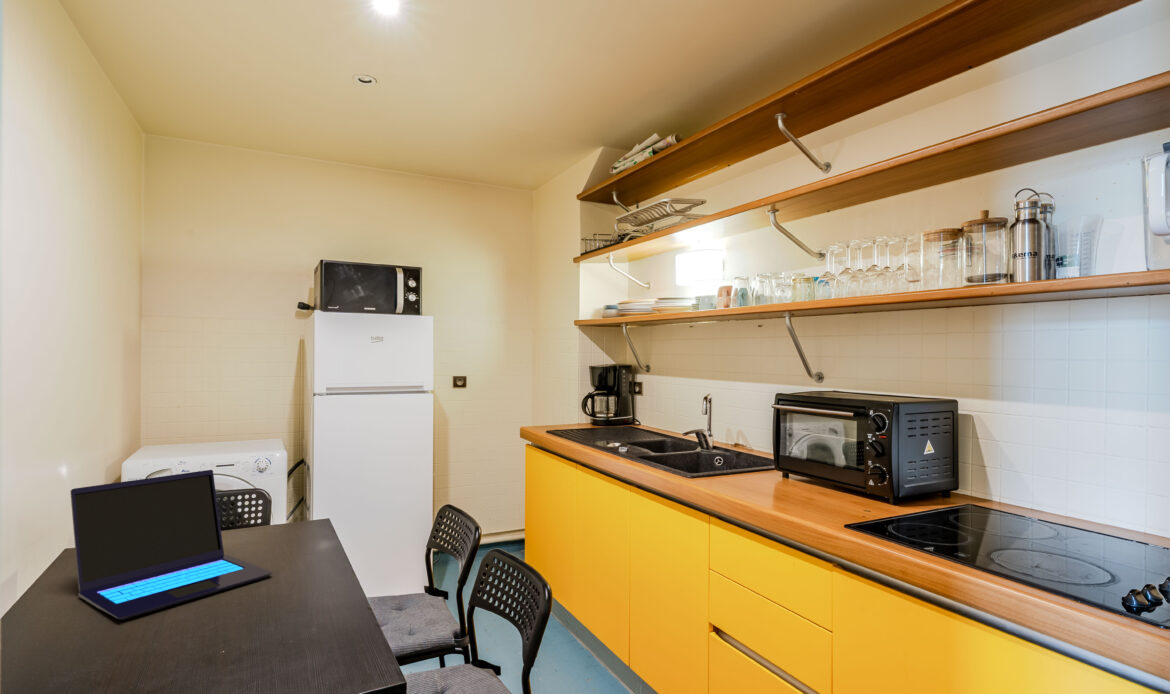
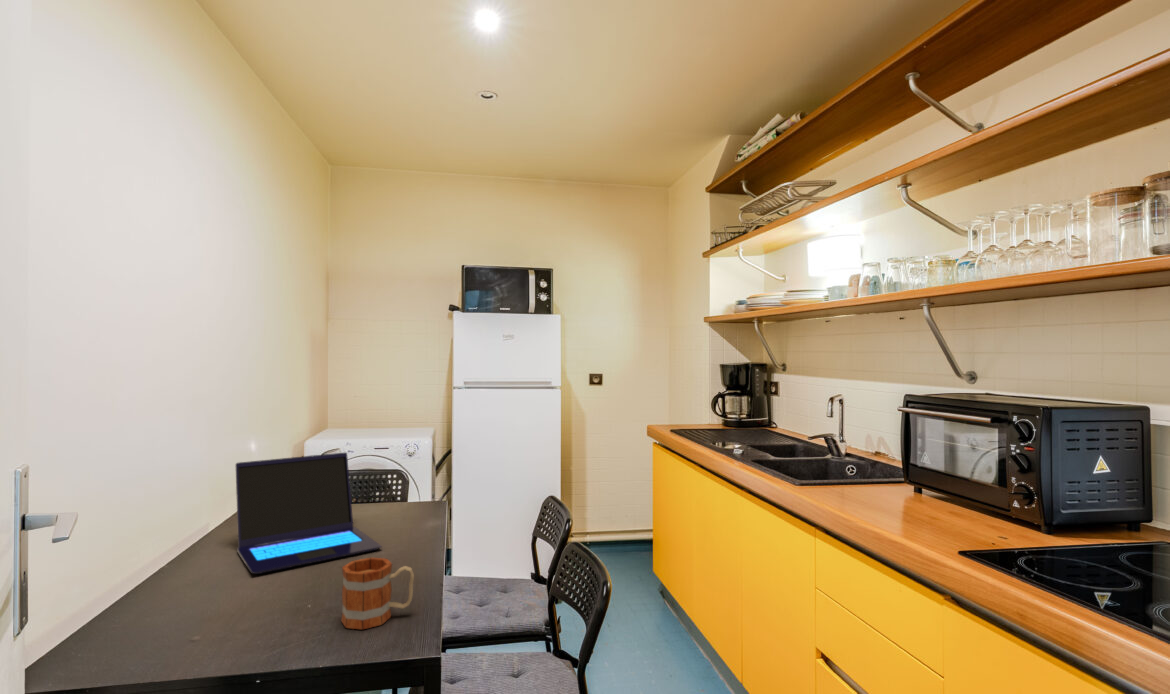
mug: none [265,582,349,663] -> present [341,558,414,629]

